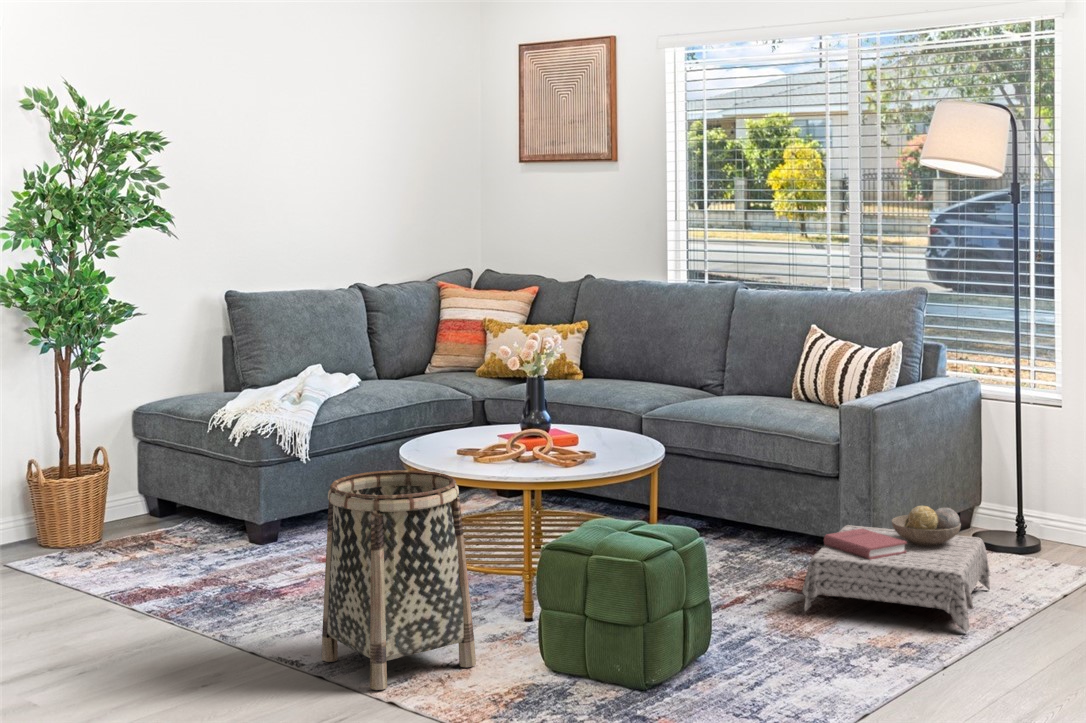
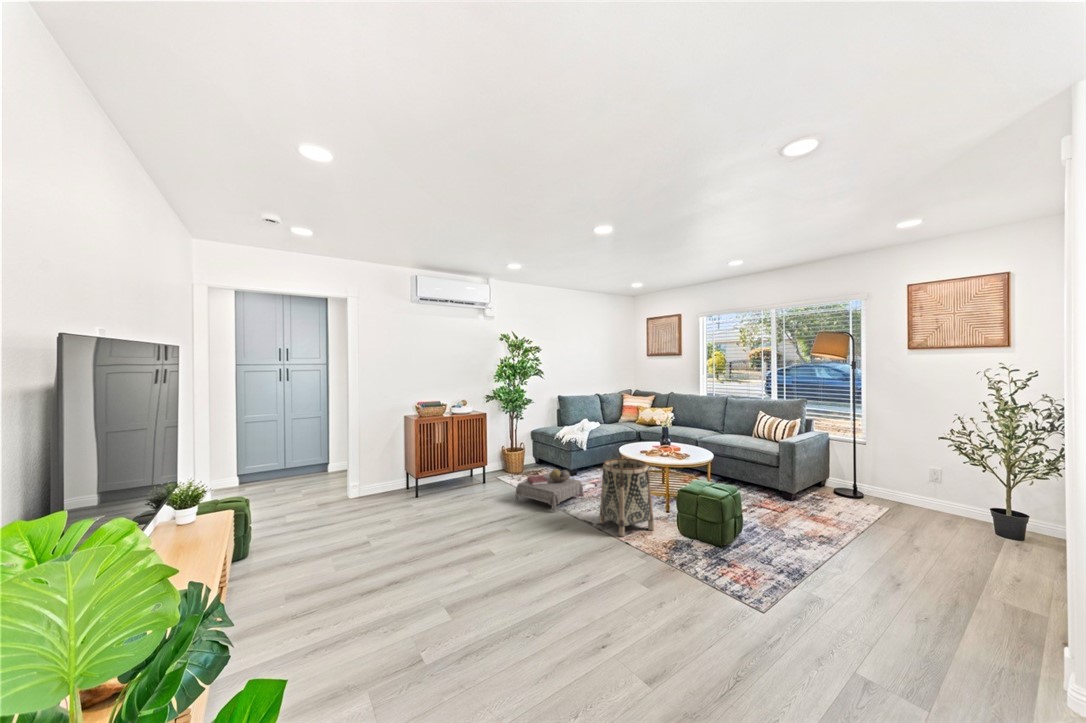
ottoman: present [802,506,991,633] -> present [515,469,584,512]

